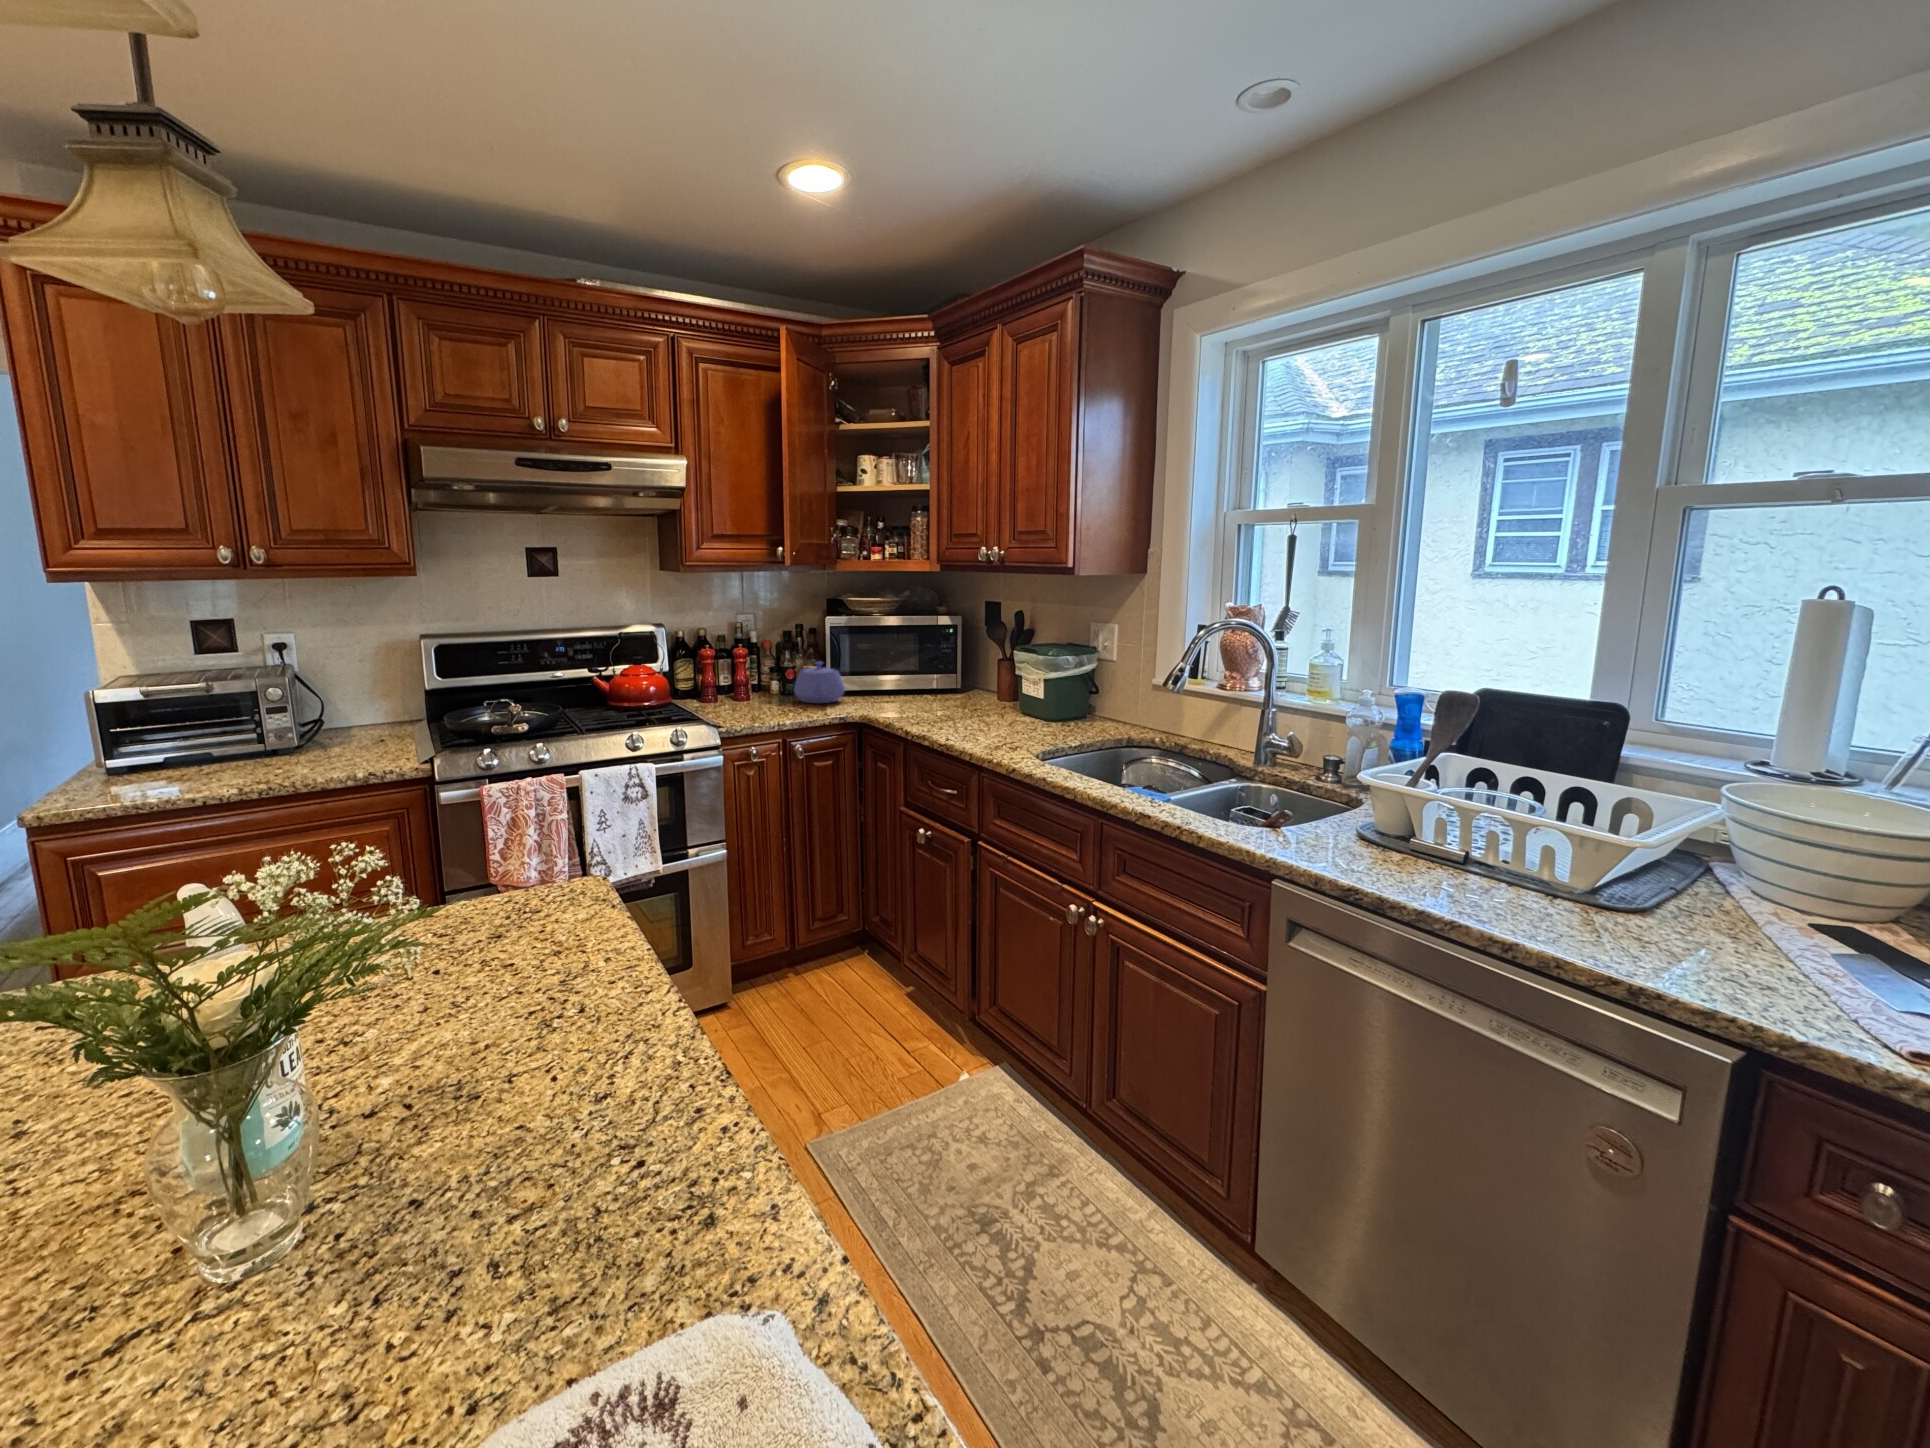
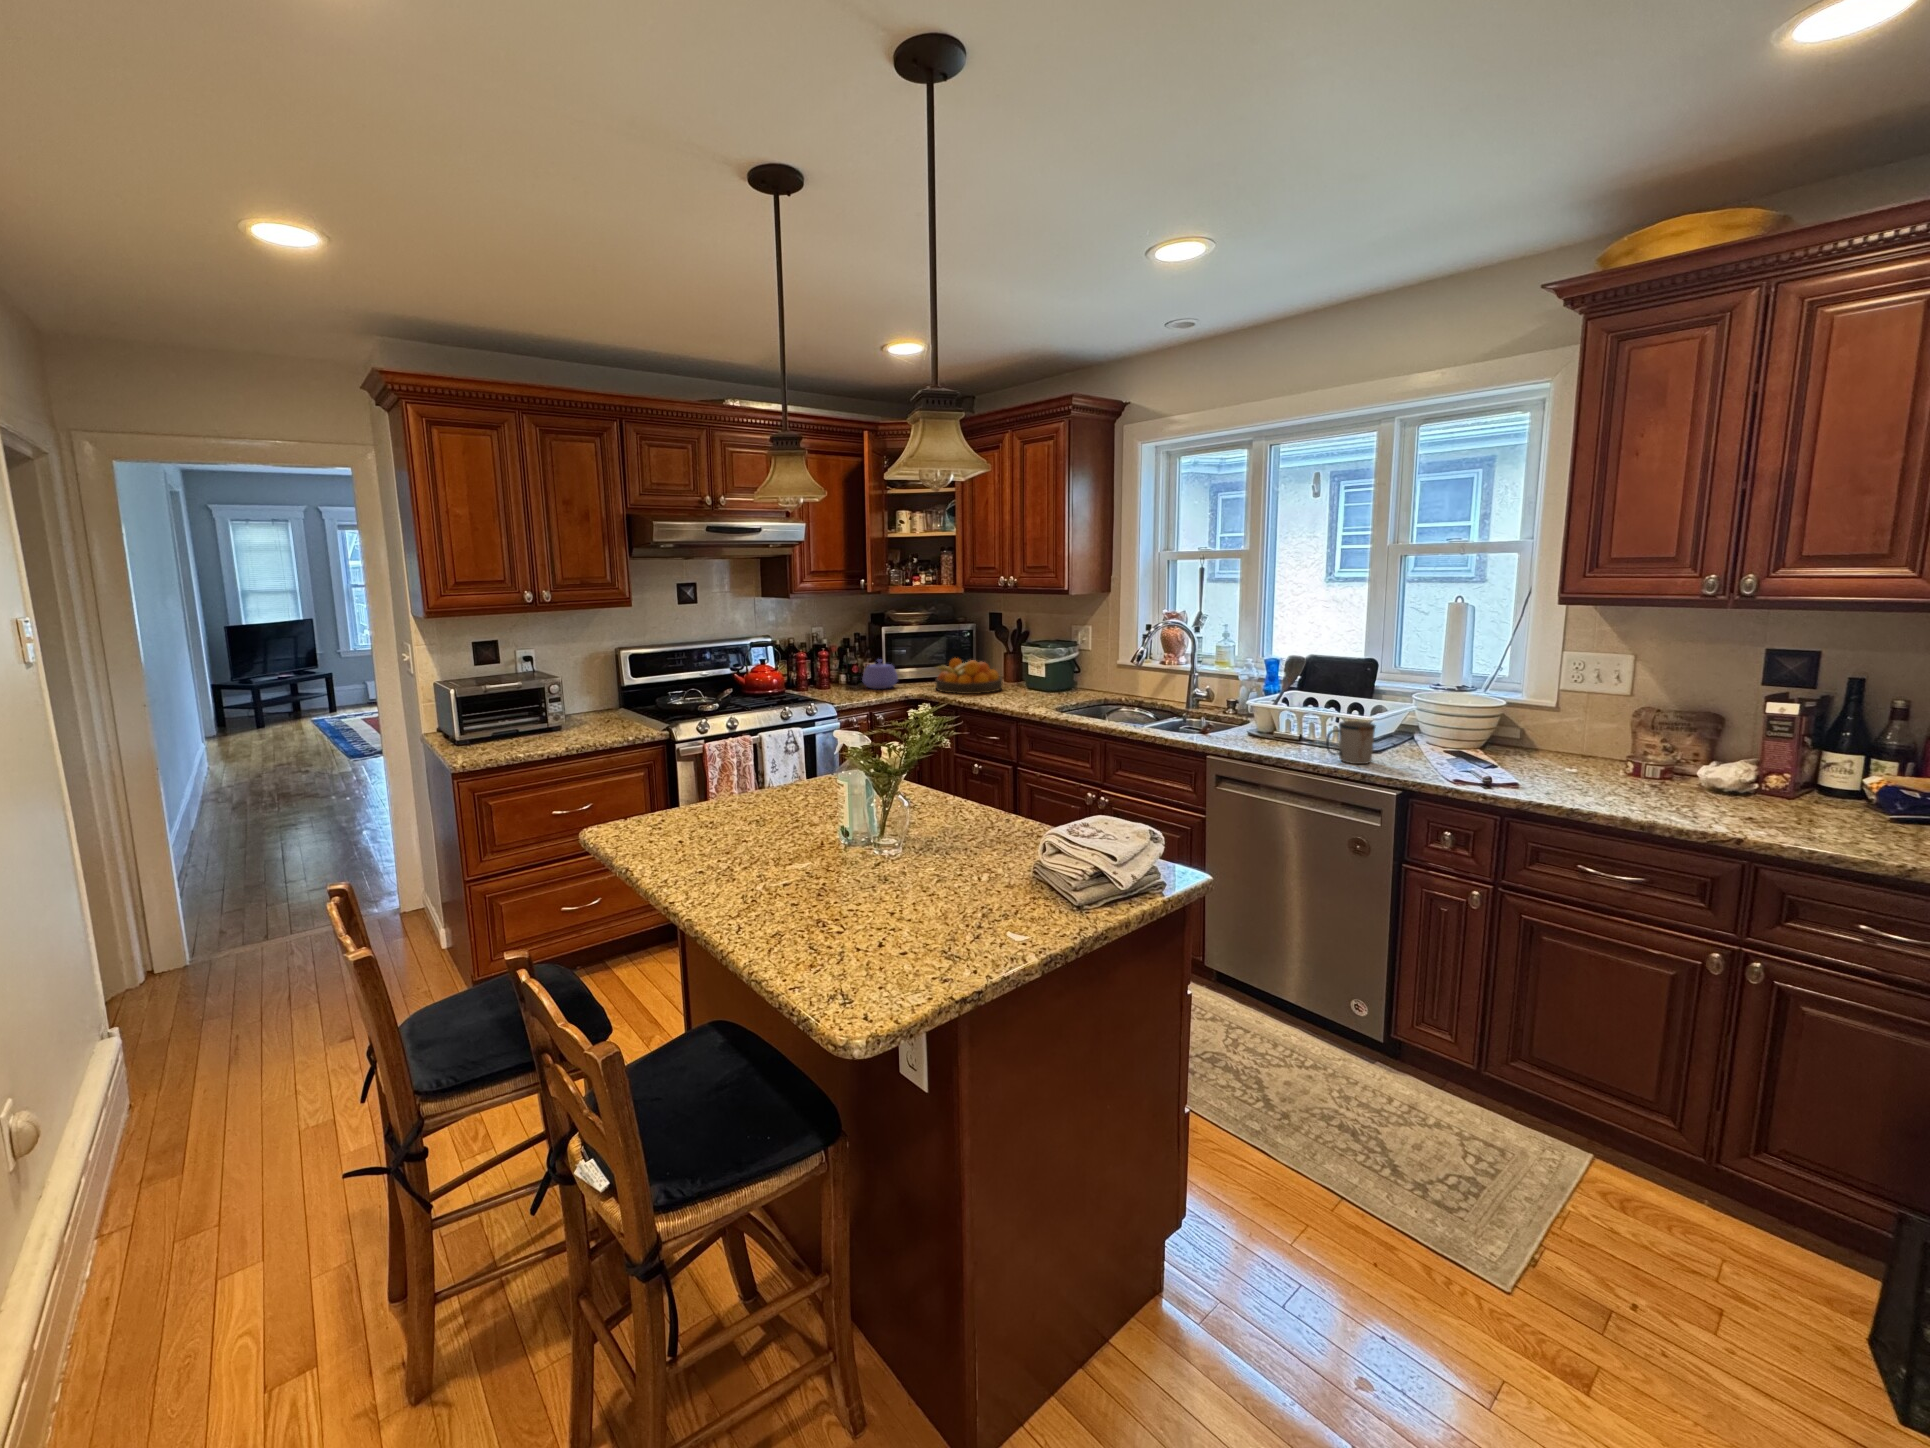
fruit bowl: none [892,664,989,719] -> present [935,658,1002,694]
mug: none [1529,849,1650,950] -> present [1326,721,1375,764]

